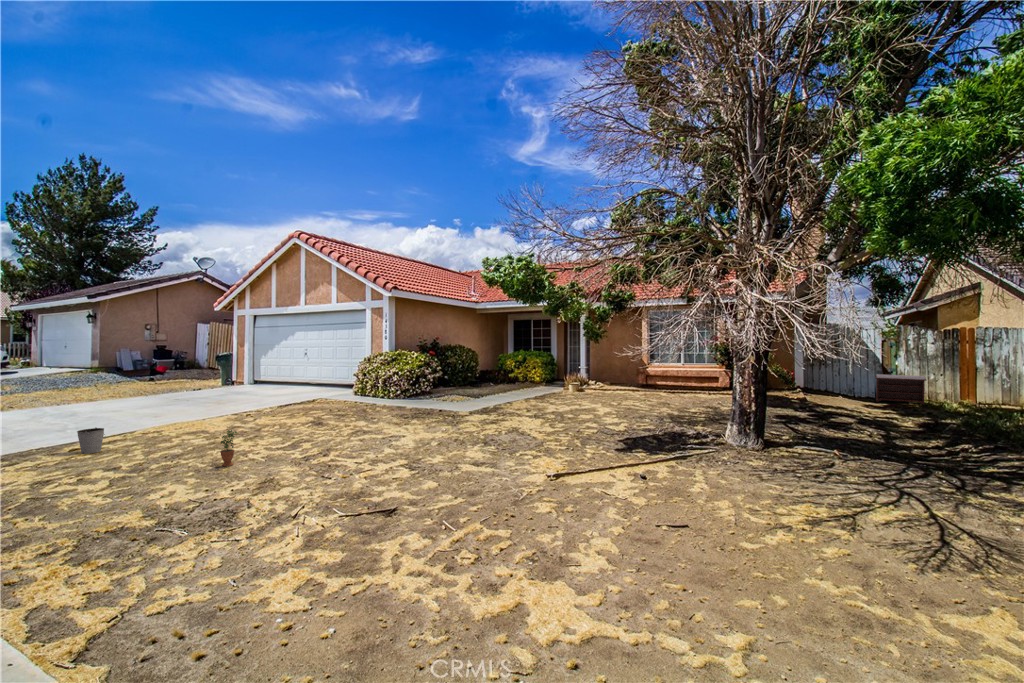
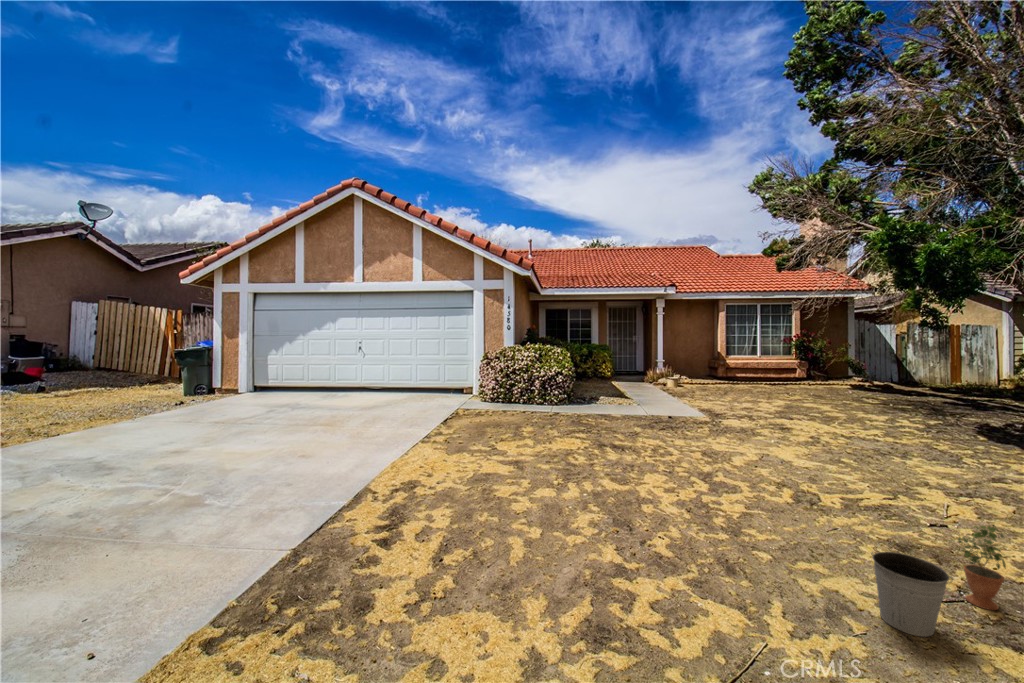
bench: present [875,374,926,404] -> none [934,364,984,389]
bucket: present [77,428,104,454] -> present [871,552,953,637]

